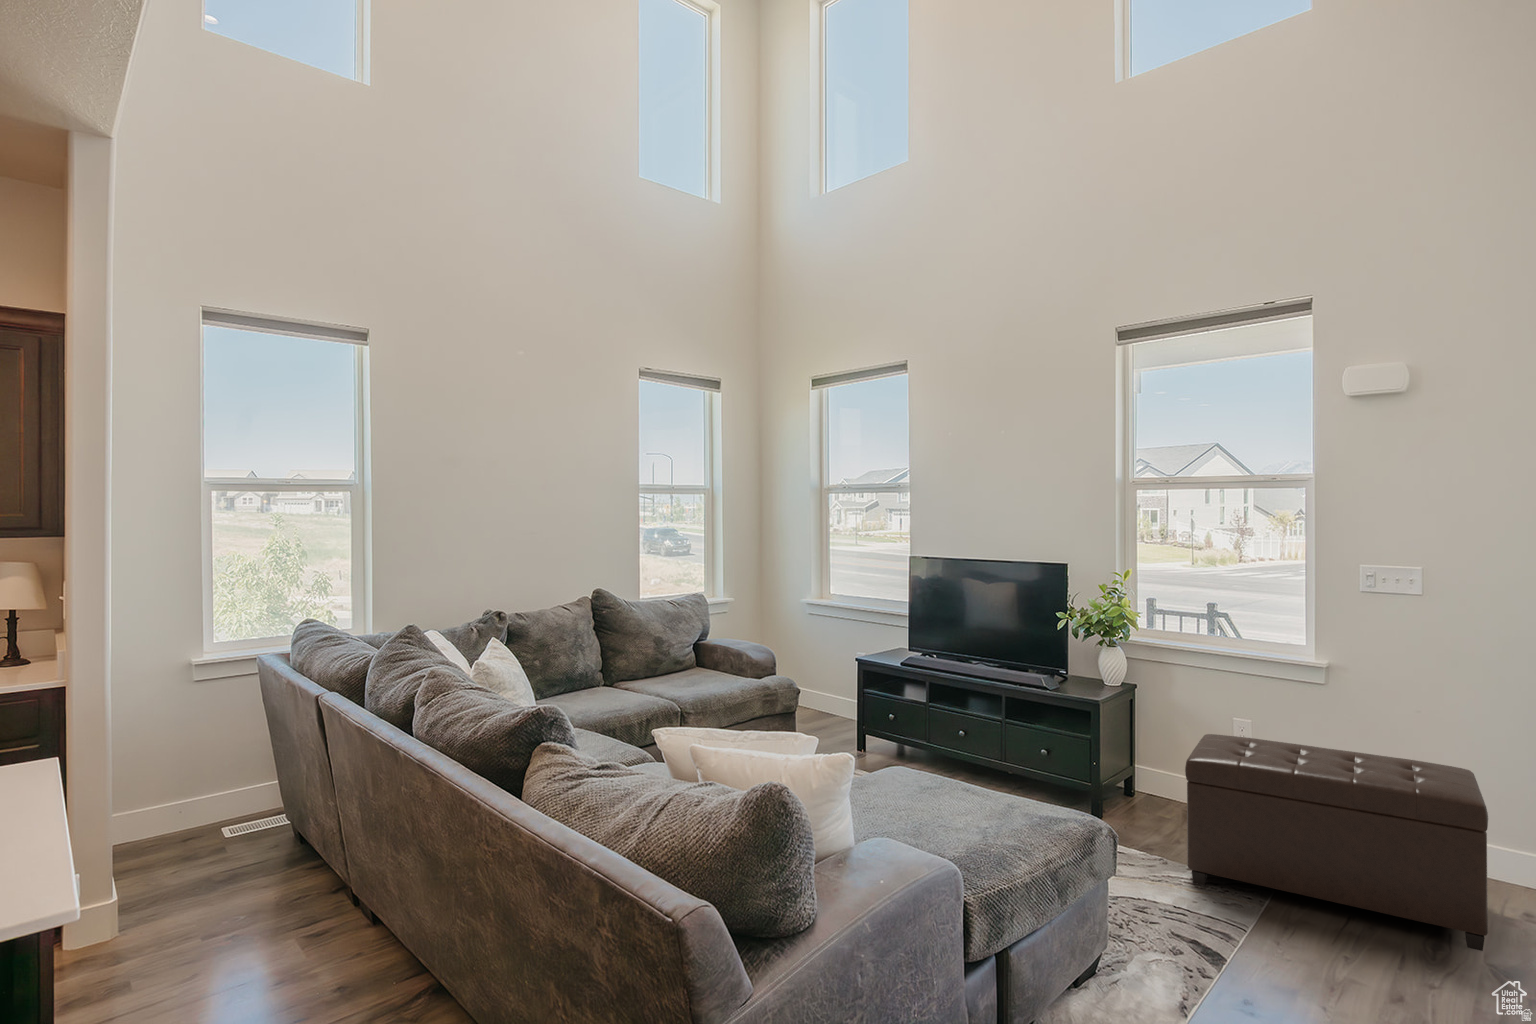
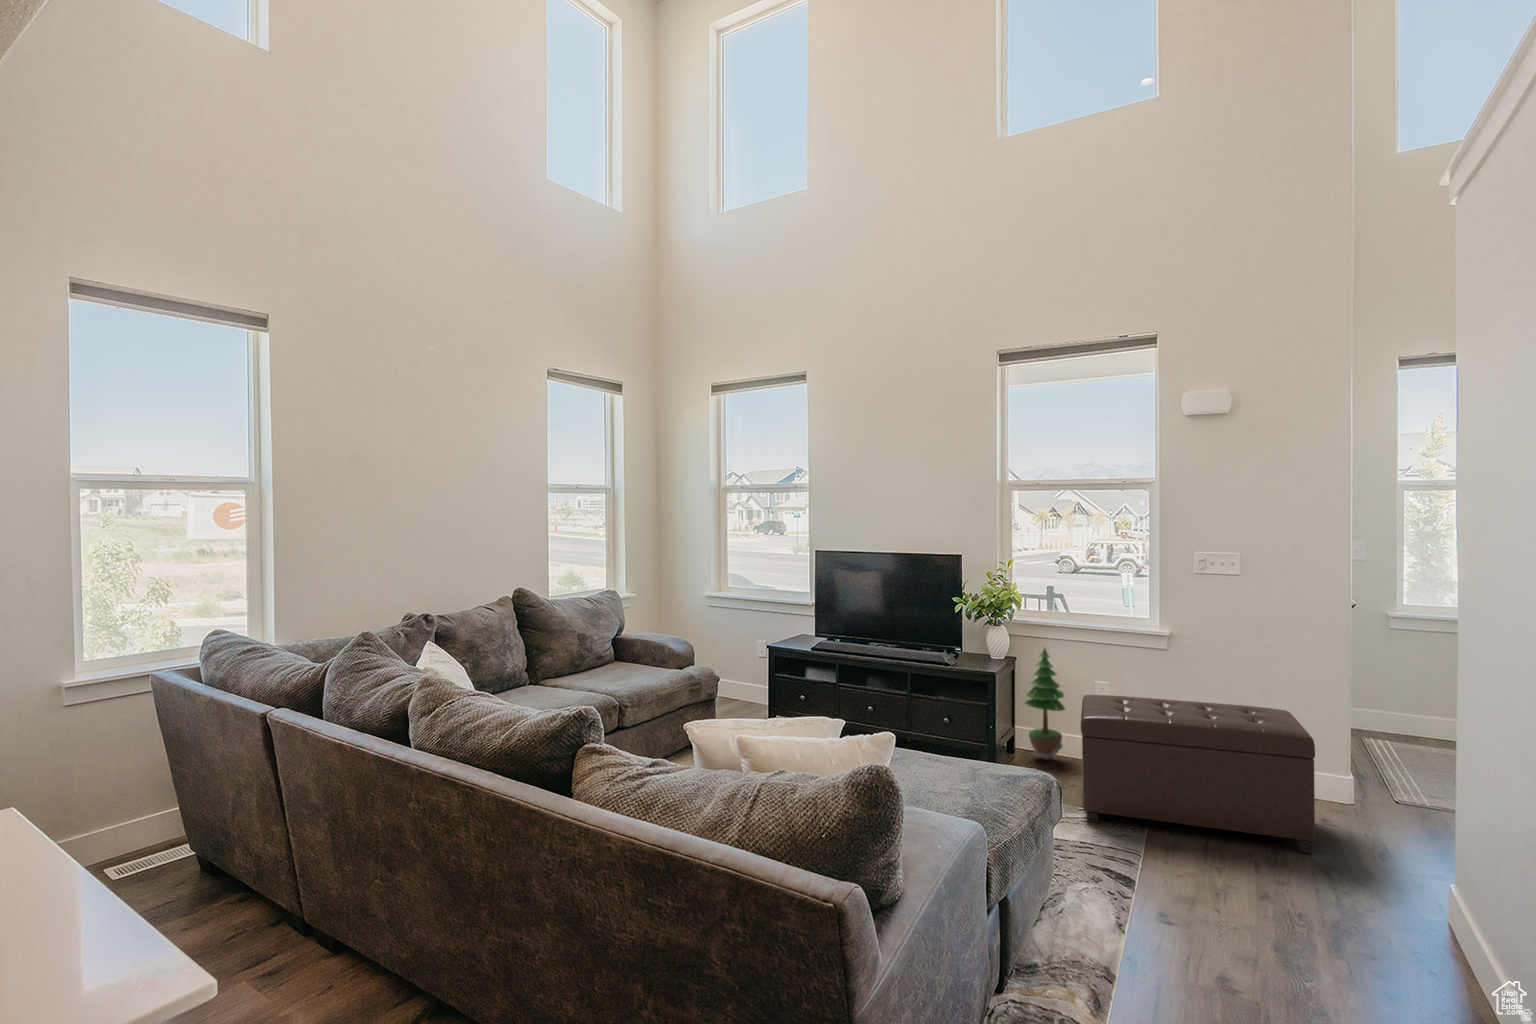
potted tree: none [1141,675,1194,808] -> present [1024,648,1065,760]

